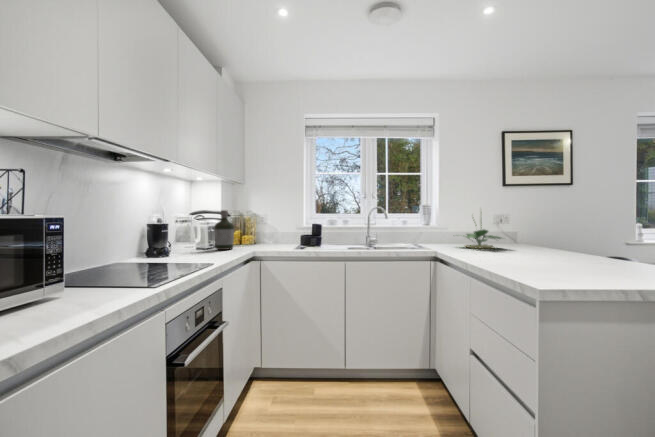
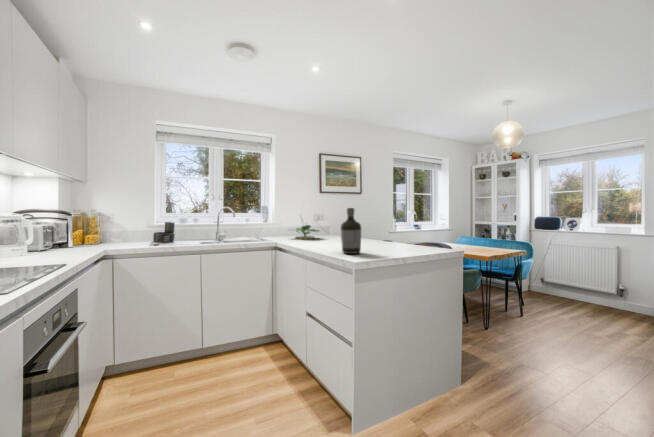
bottle: present [214,210,234,250] -> present [341,208,361,254]

